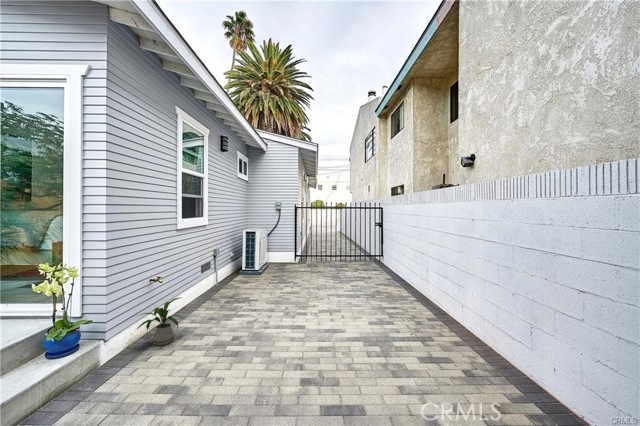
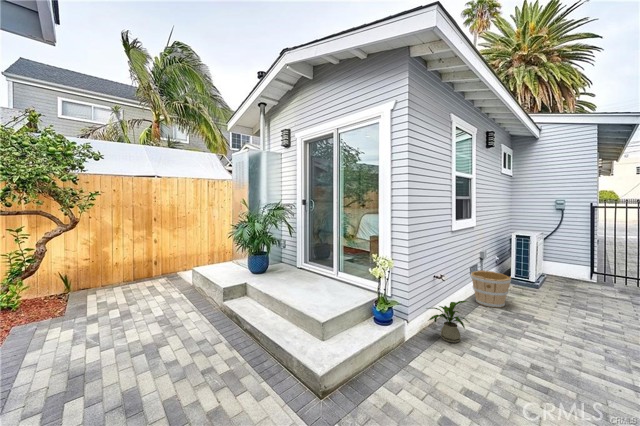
wooden bucket: none [200,266,235,300] -> present [471,270,511,308]

